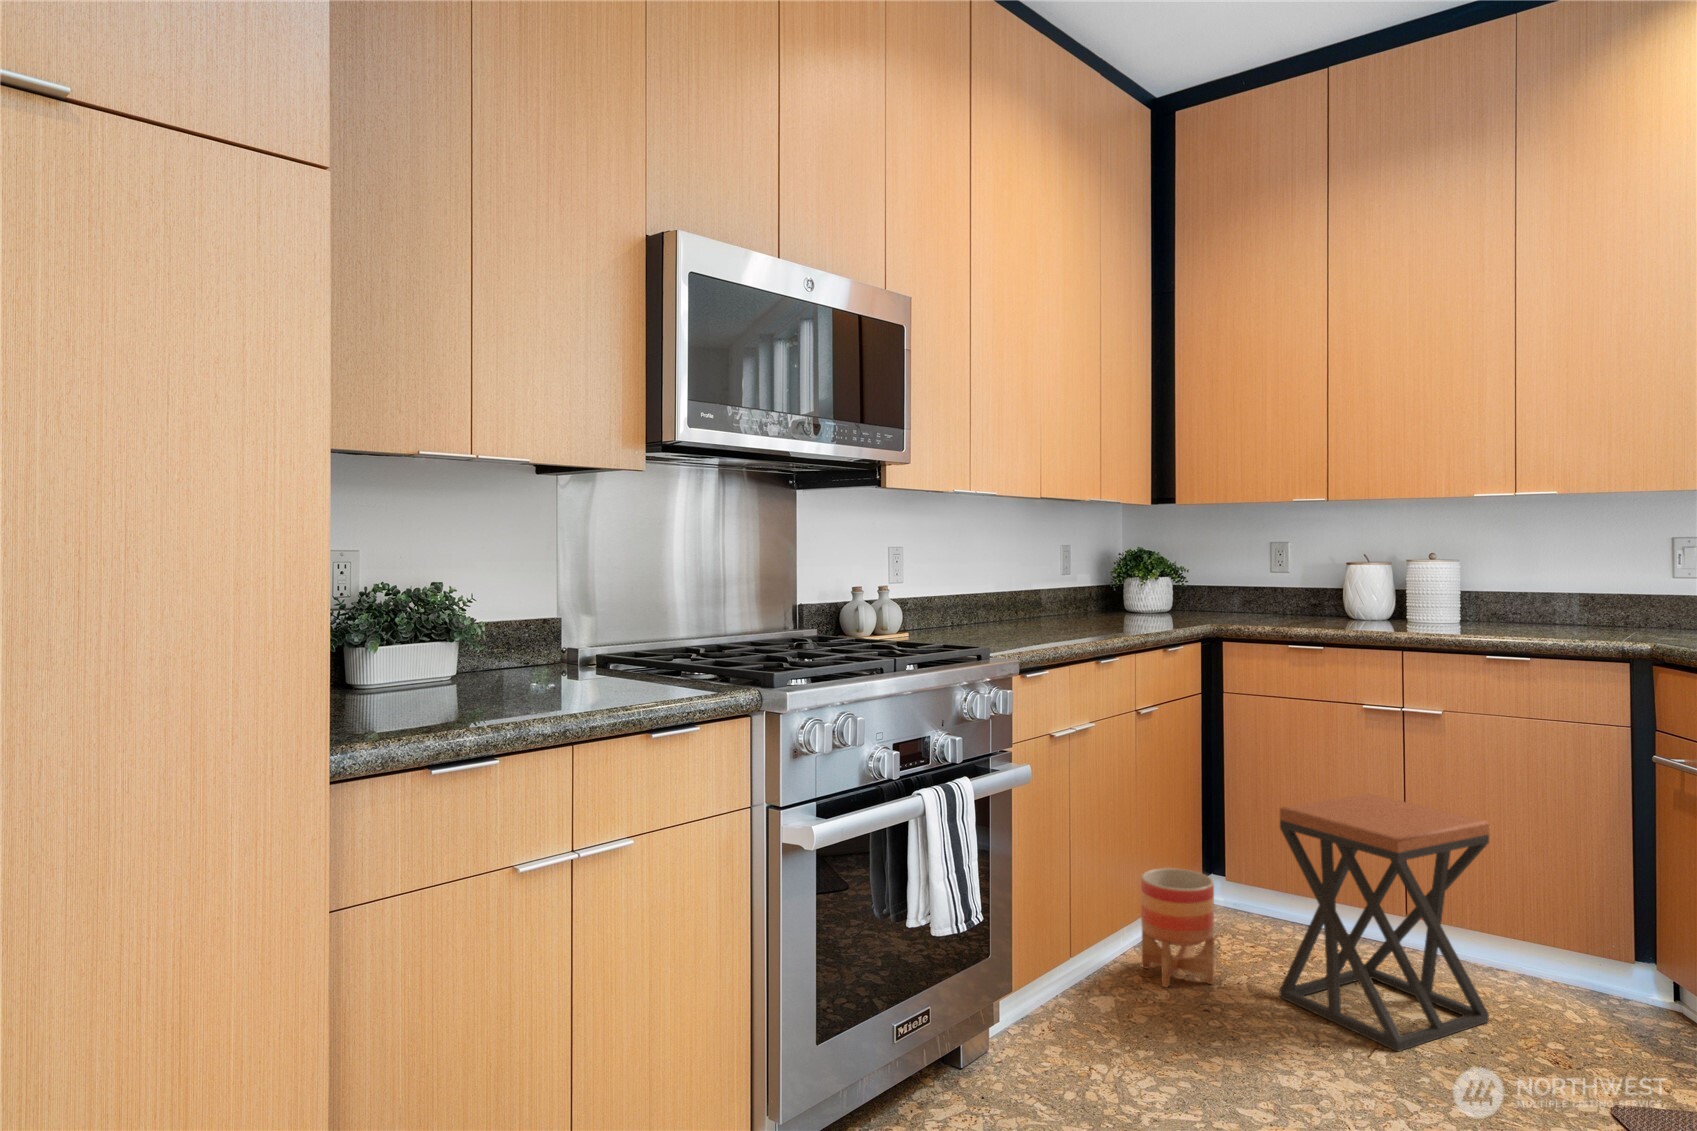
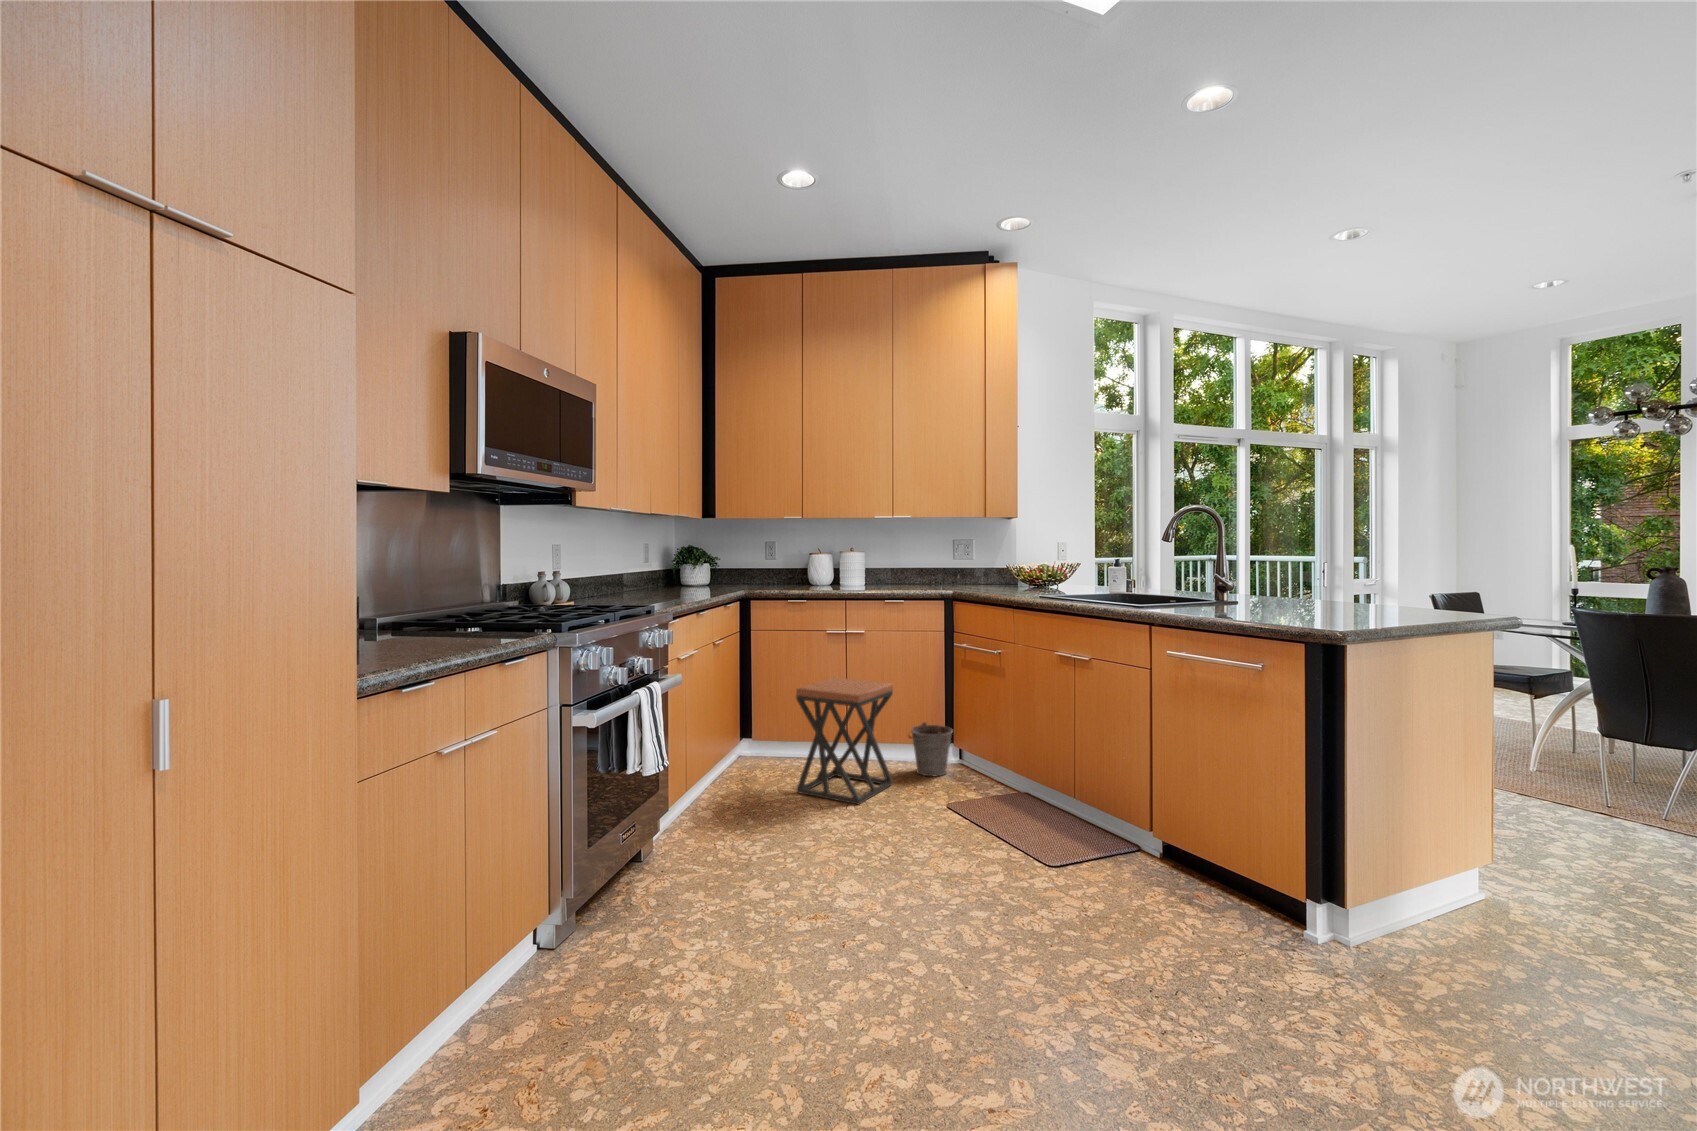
planter: present [1141,868,1214,987] -> none [720,732,761,800]
bucket: none [1533,905,1646,1025] -> present [909,722,953,776]

